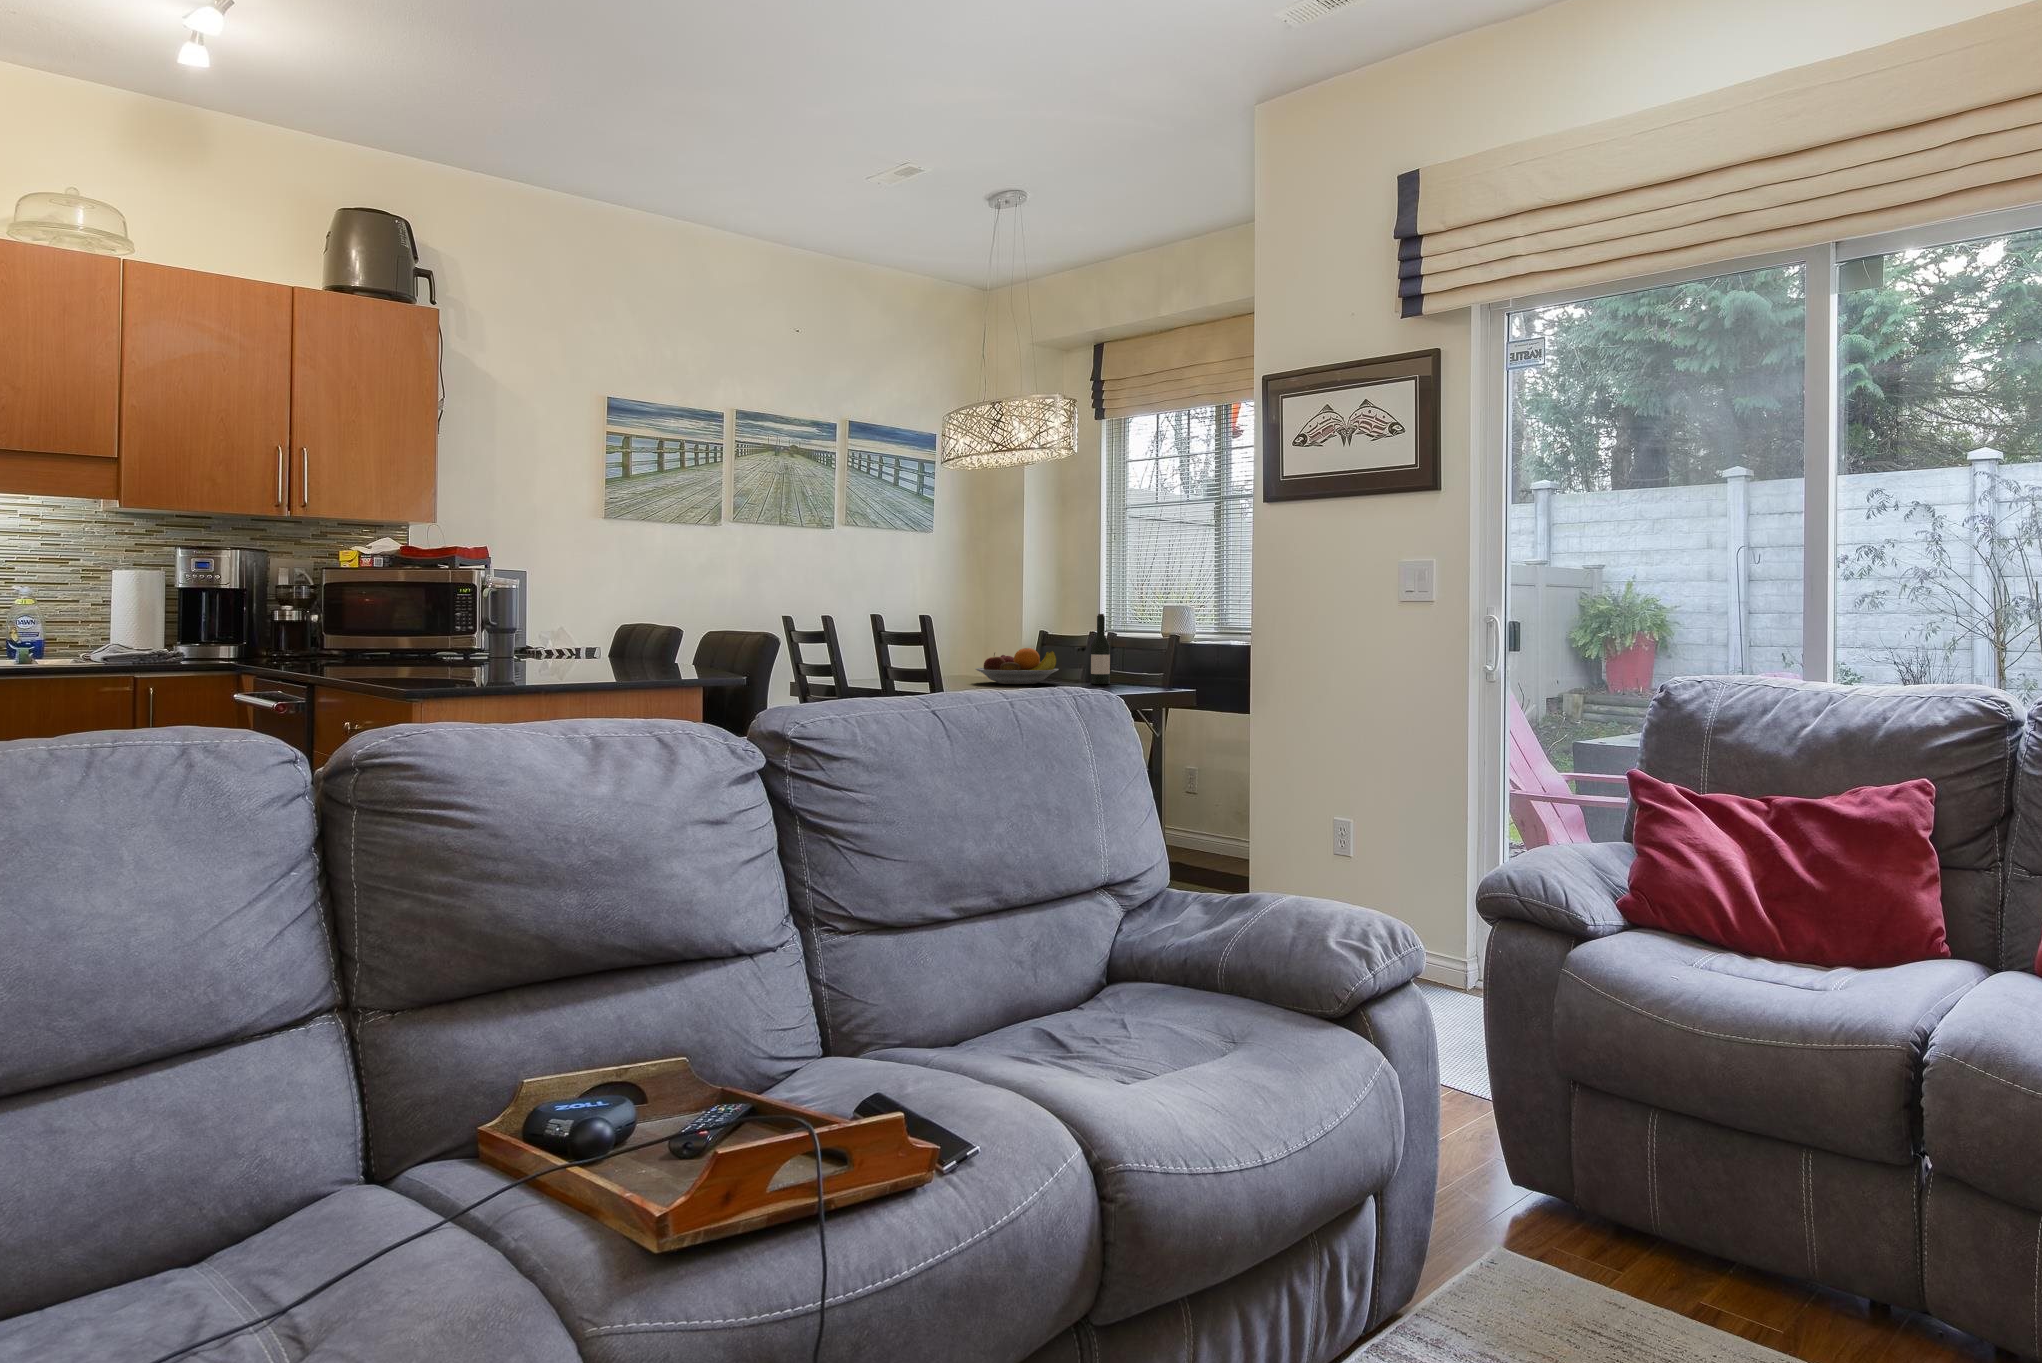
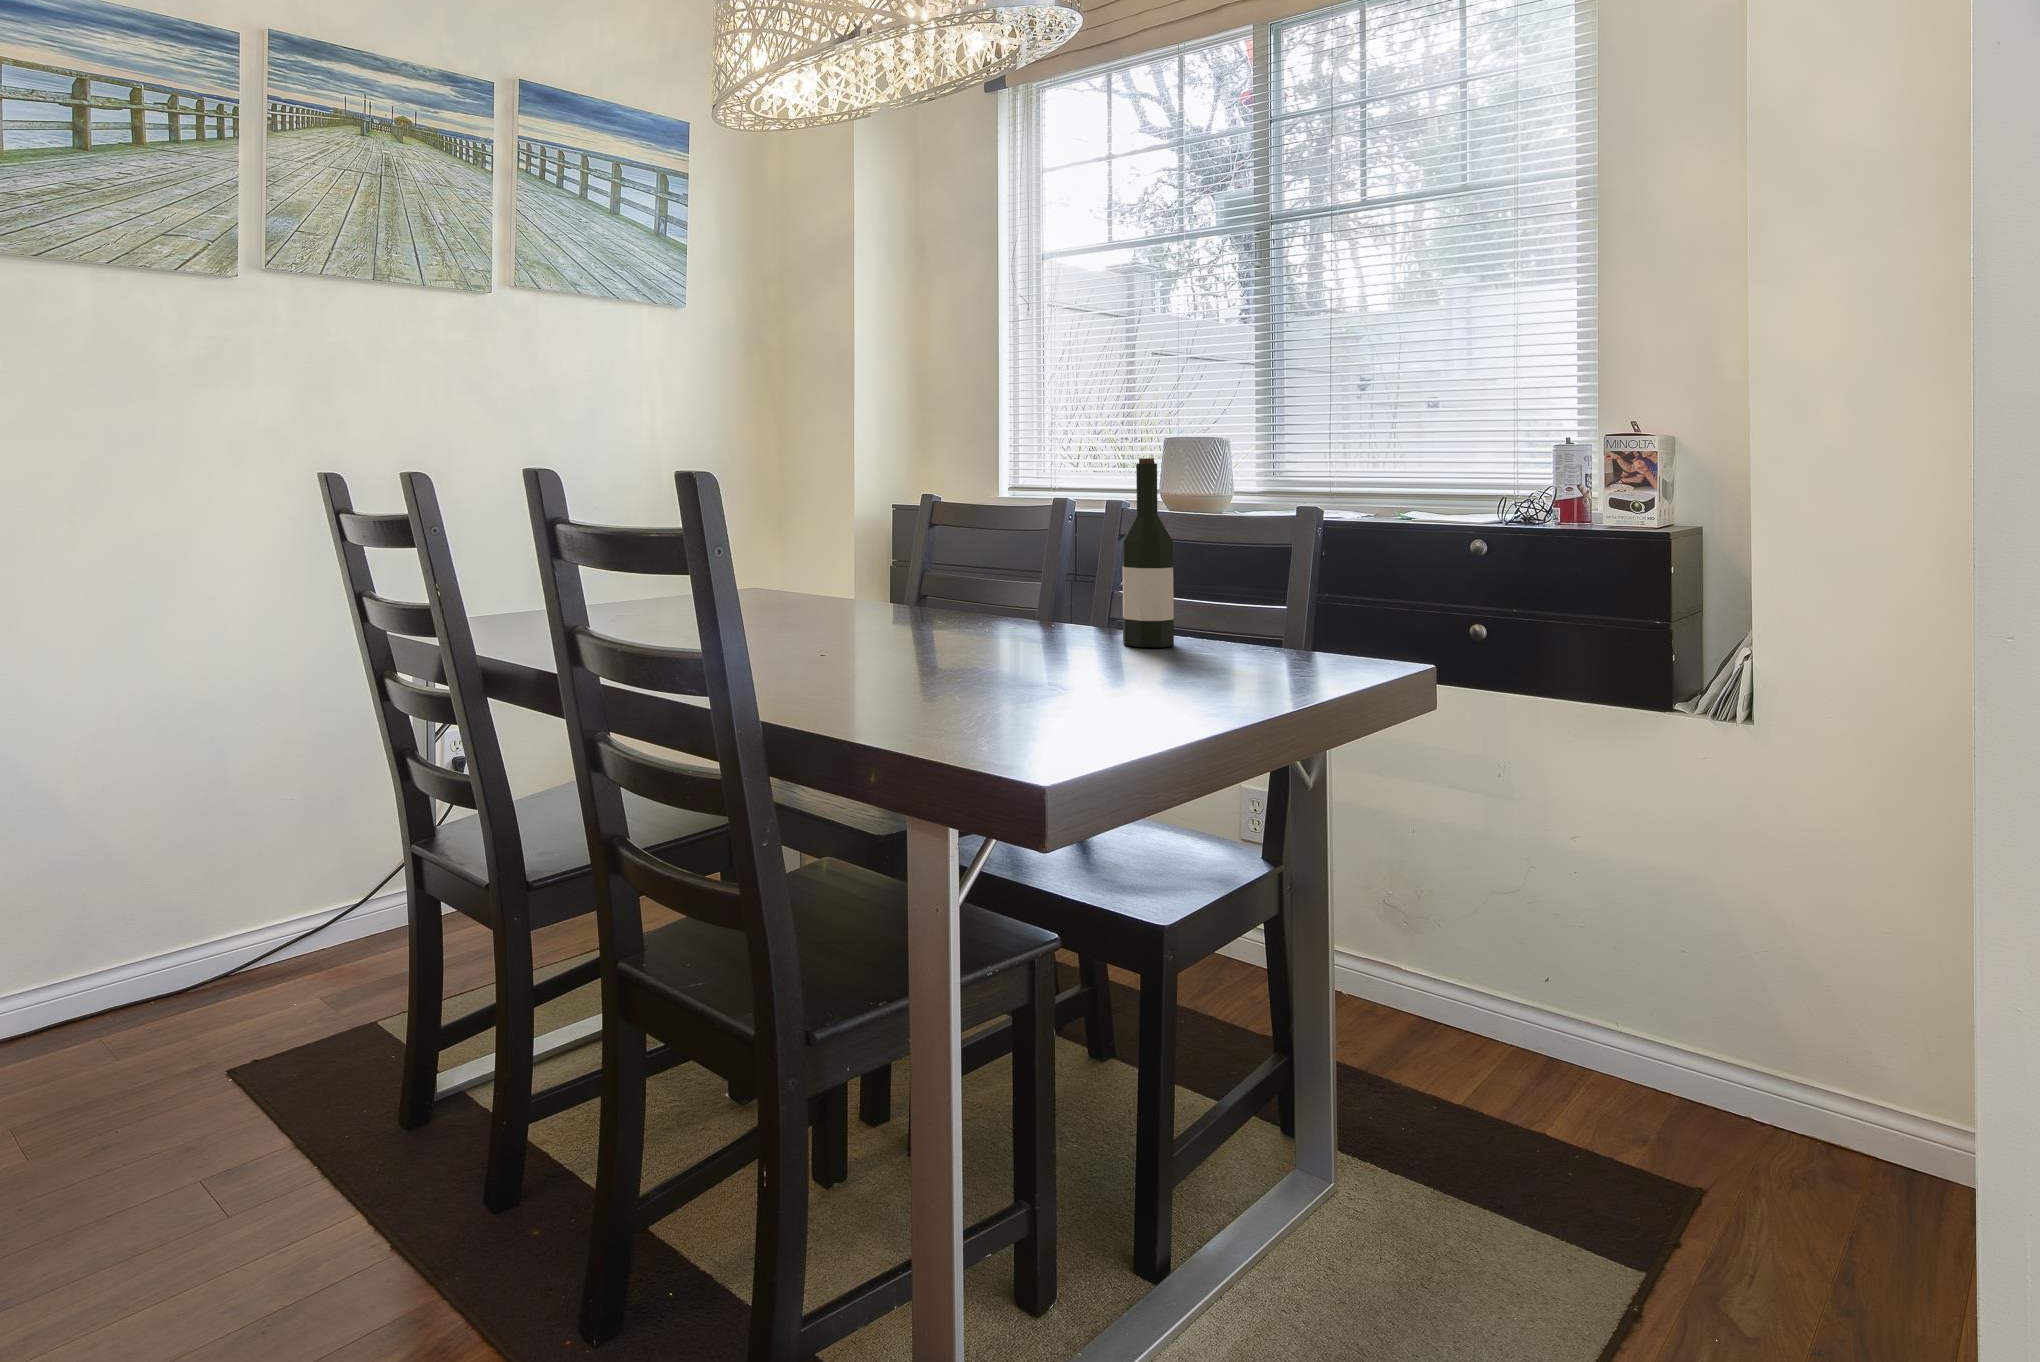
fruit bowl: present [976,648,1059,684] -> none [823,555,1047,657]

